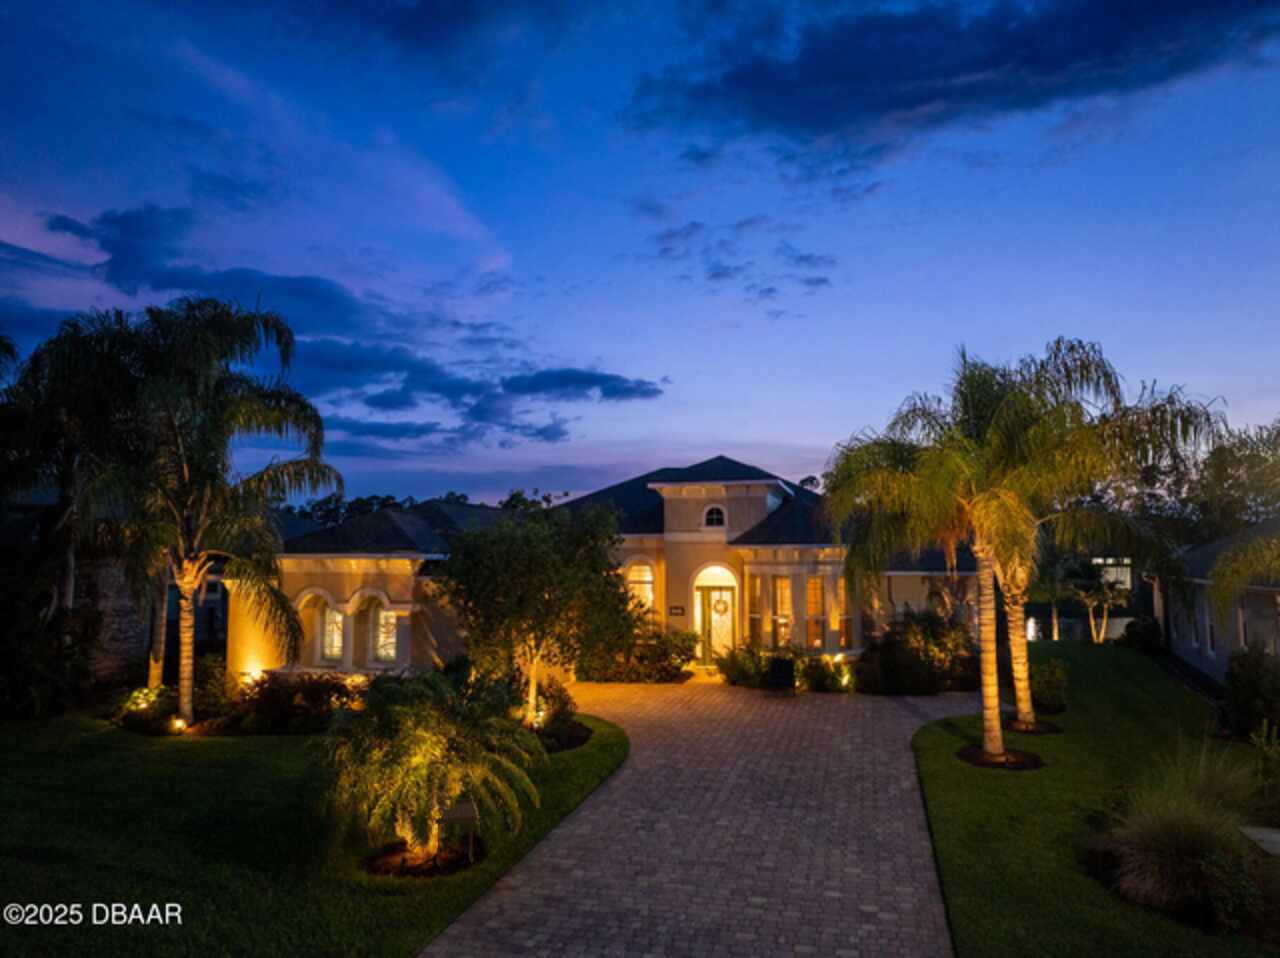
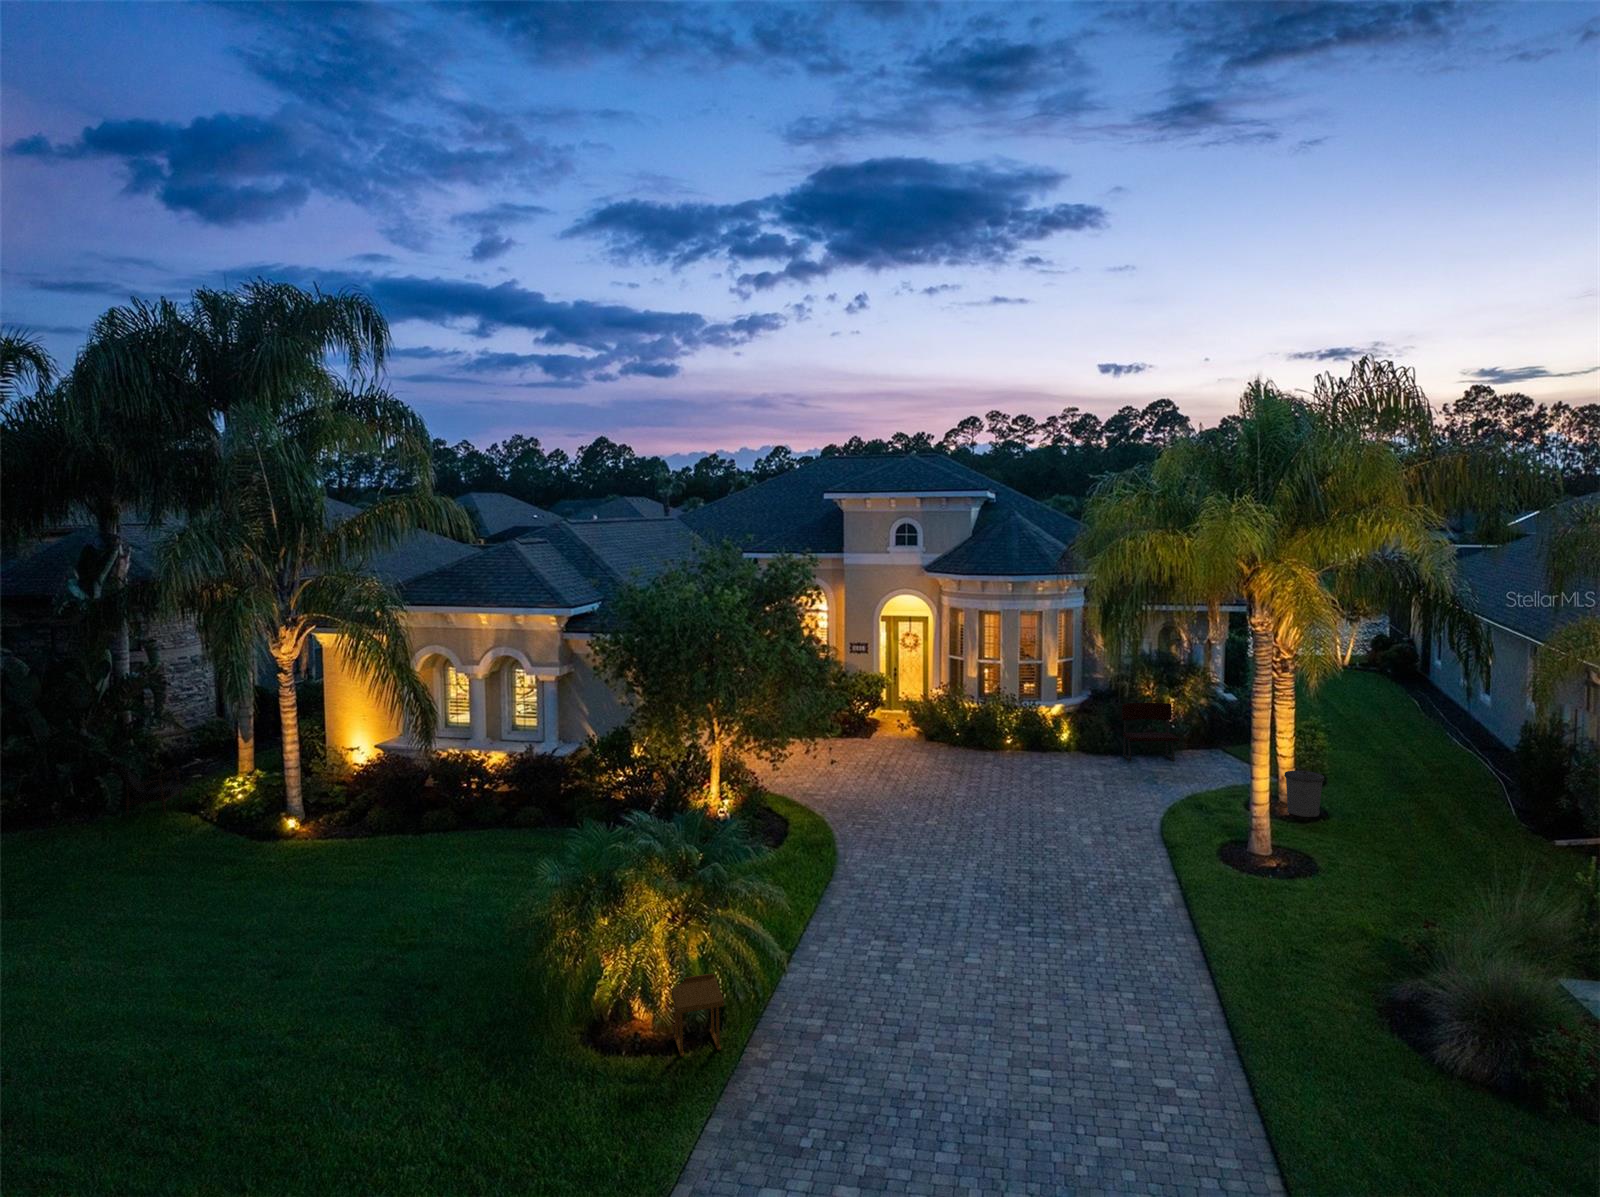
bench: none [891,649,941,698] -> present [1122,703,1179,761]
armchair: present [764,658,796,694] -> present [120,768,184,815]
trash can: none [1021,692,1055,732] -> present [1284,771,1324,817]
decorative plant: present [1213,701,1235,736] -> none [1496,782,1531,821]

